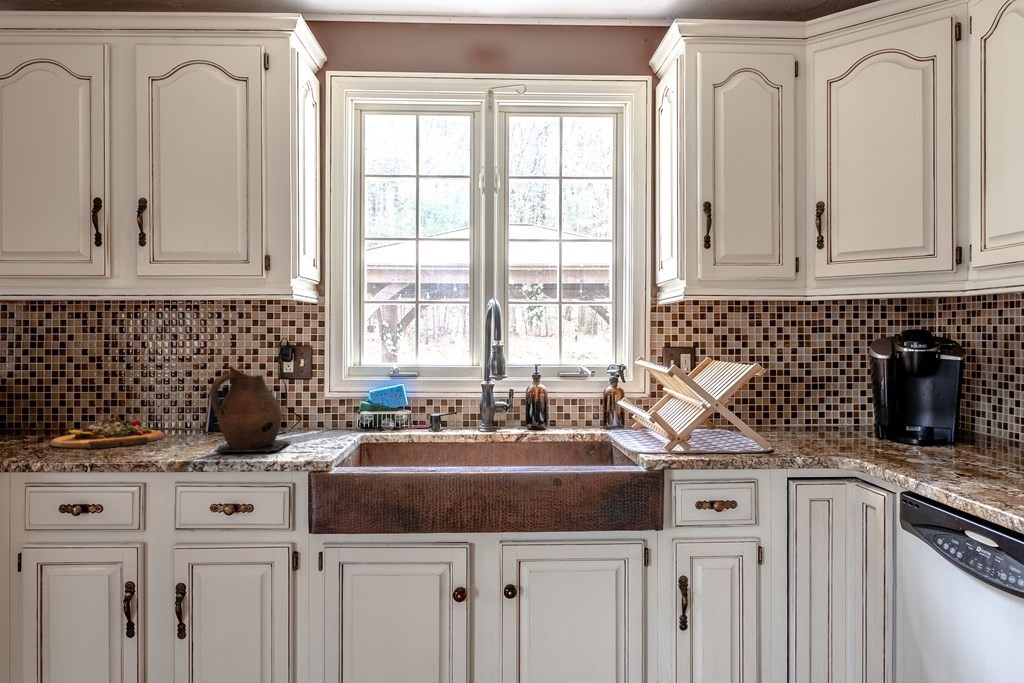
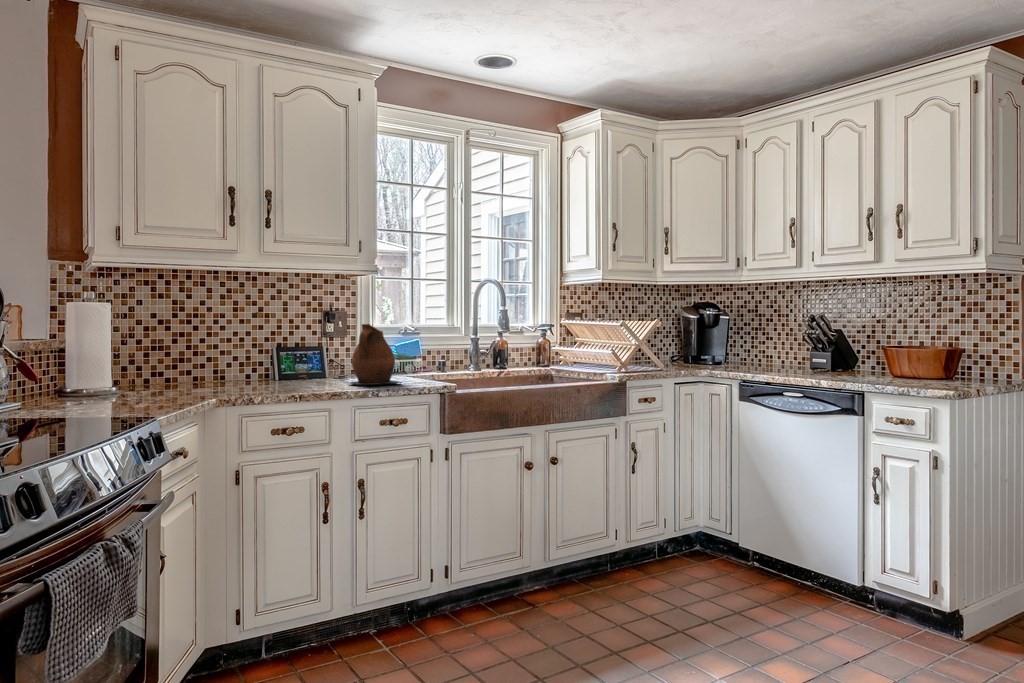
cutting board: present [50,418,164,449] -> none [181,370,276,392]

